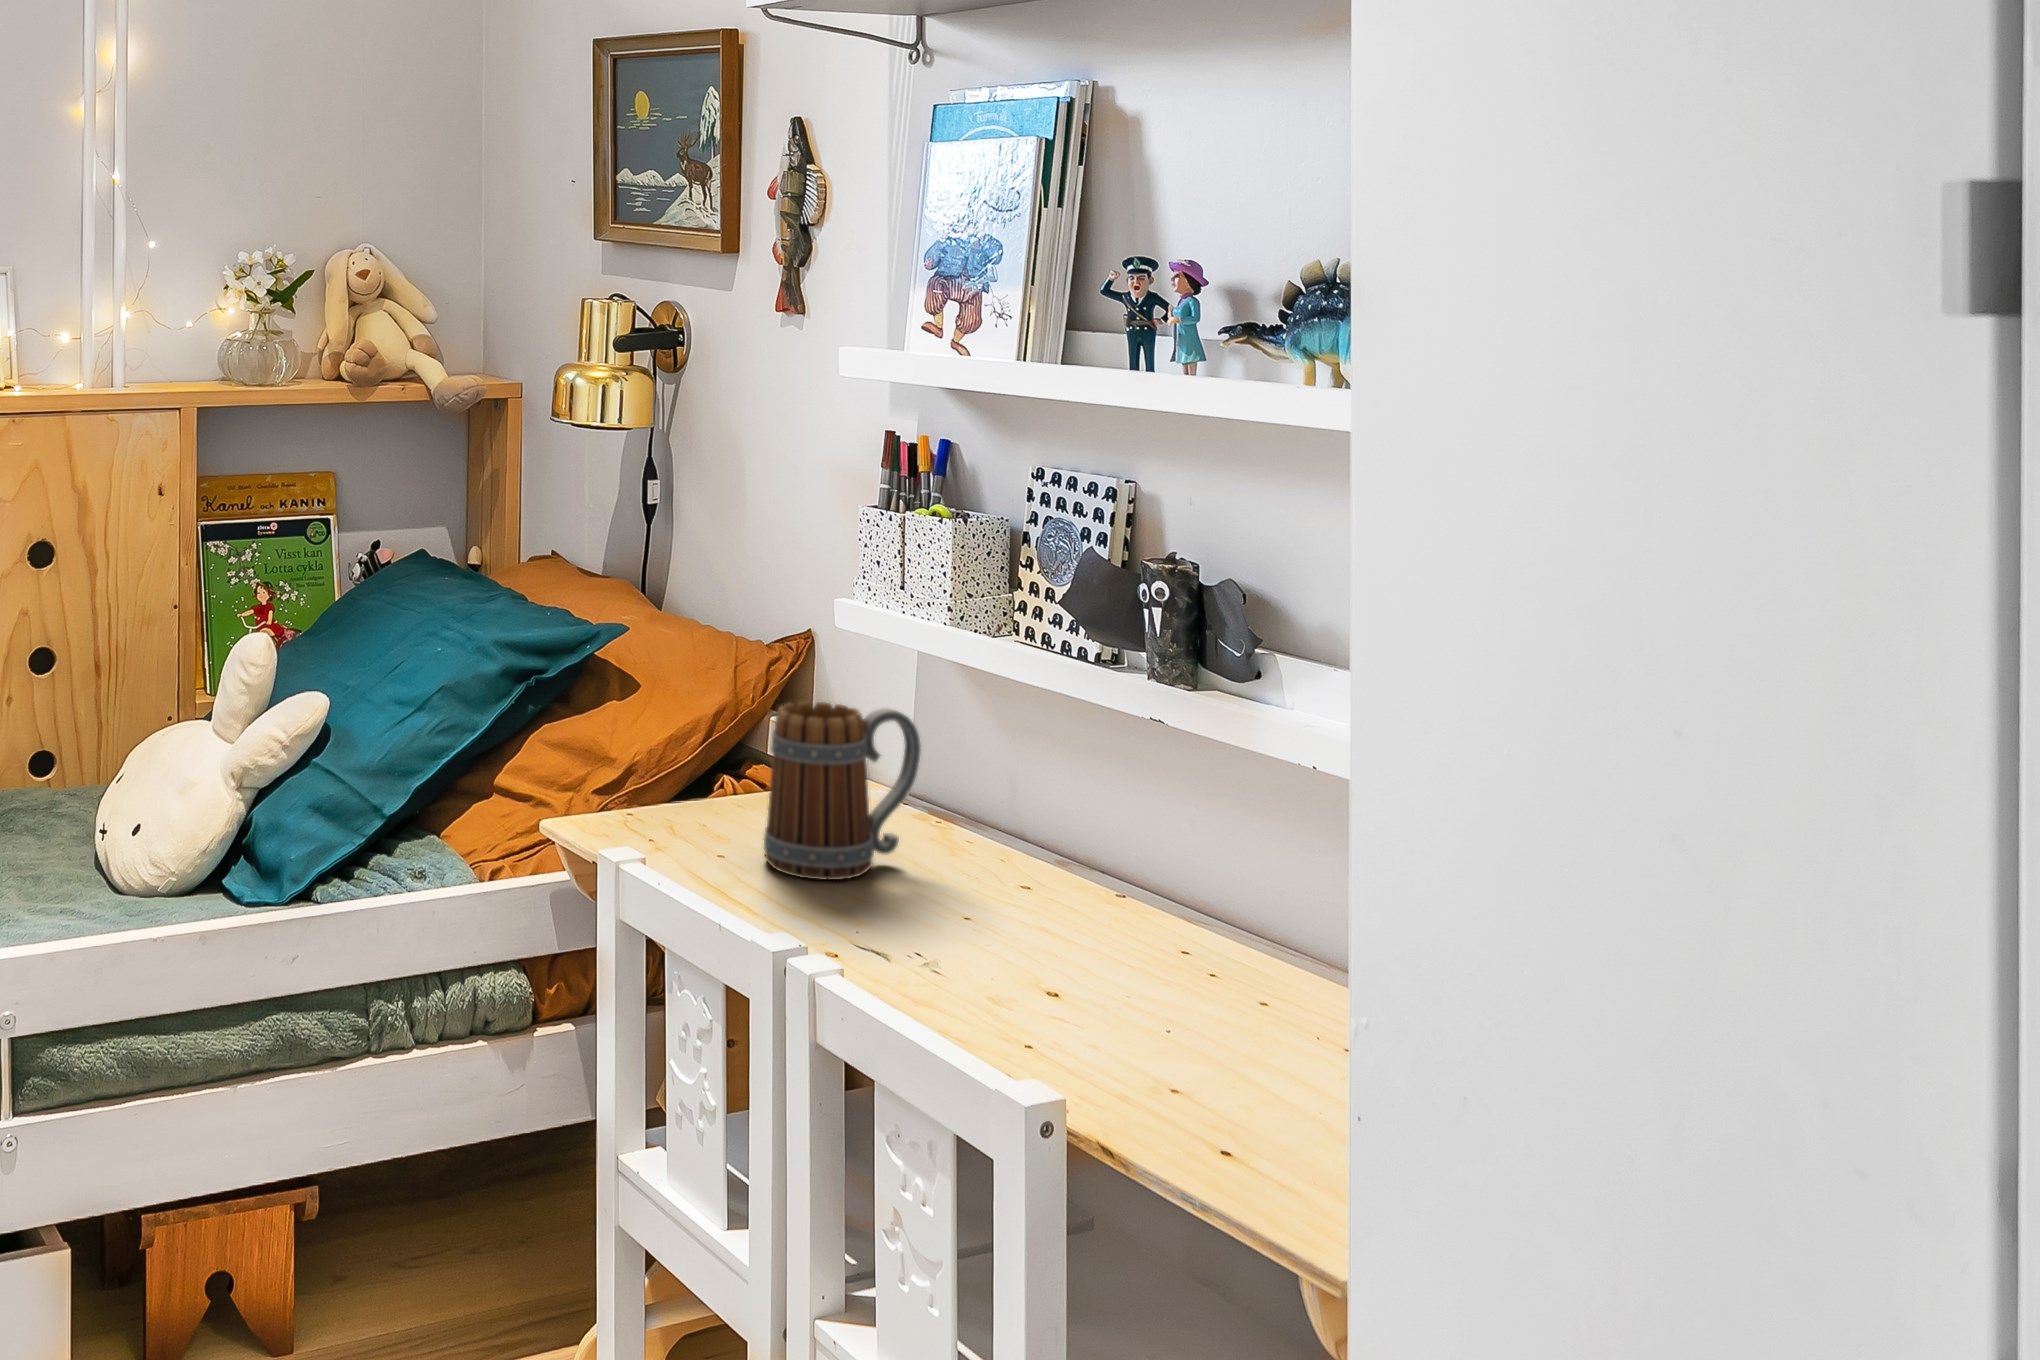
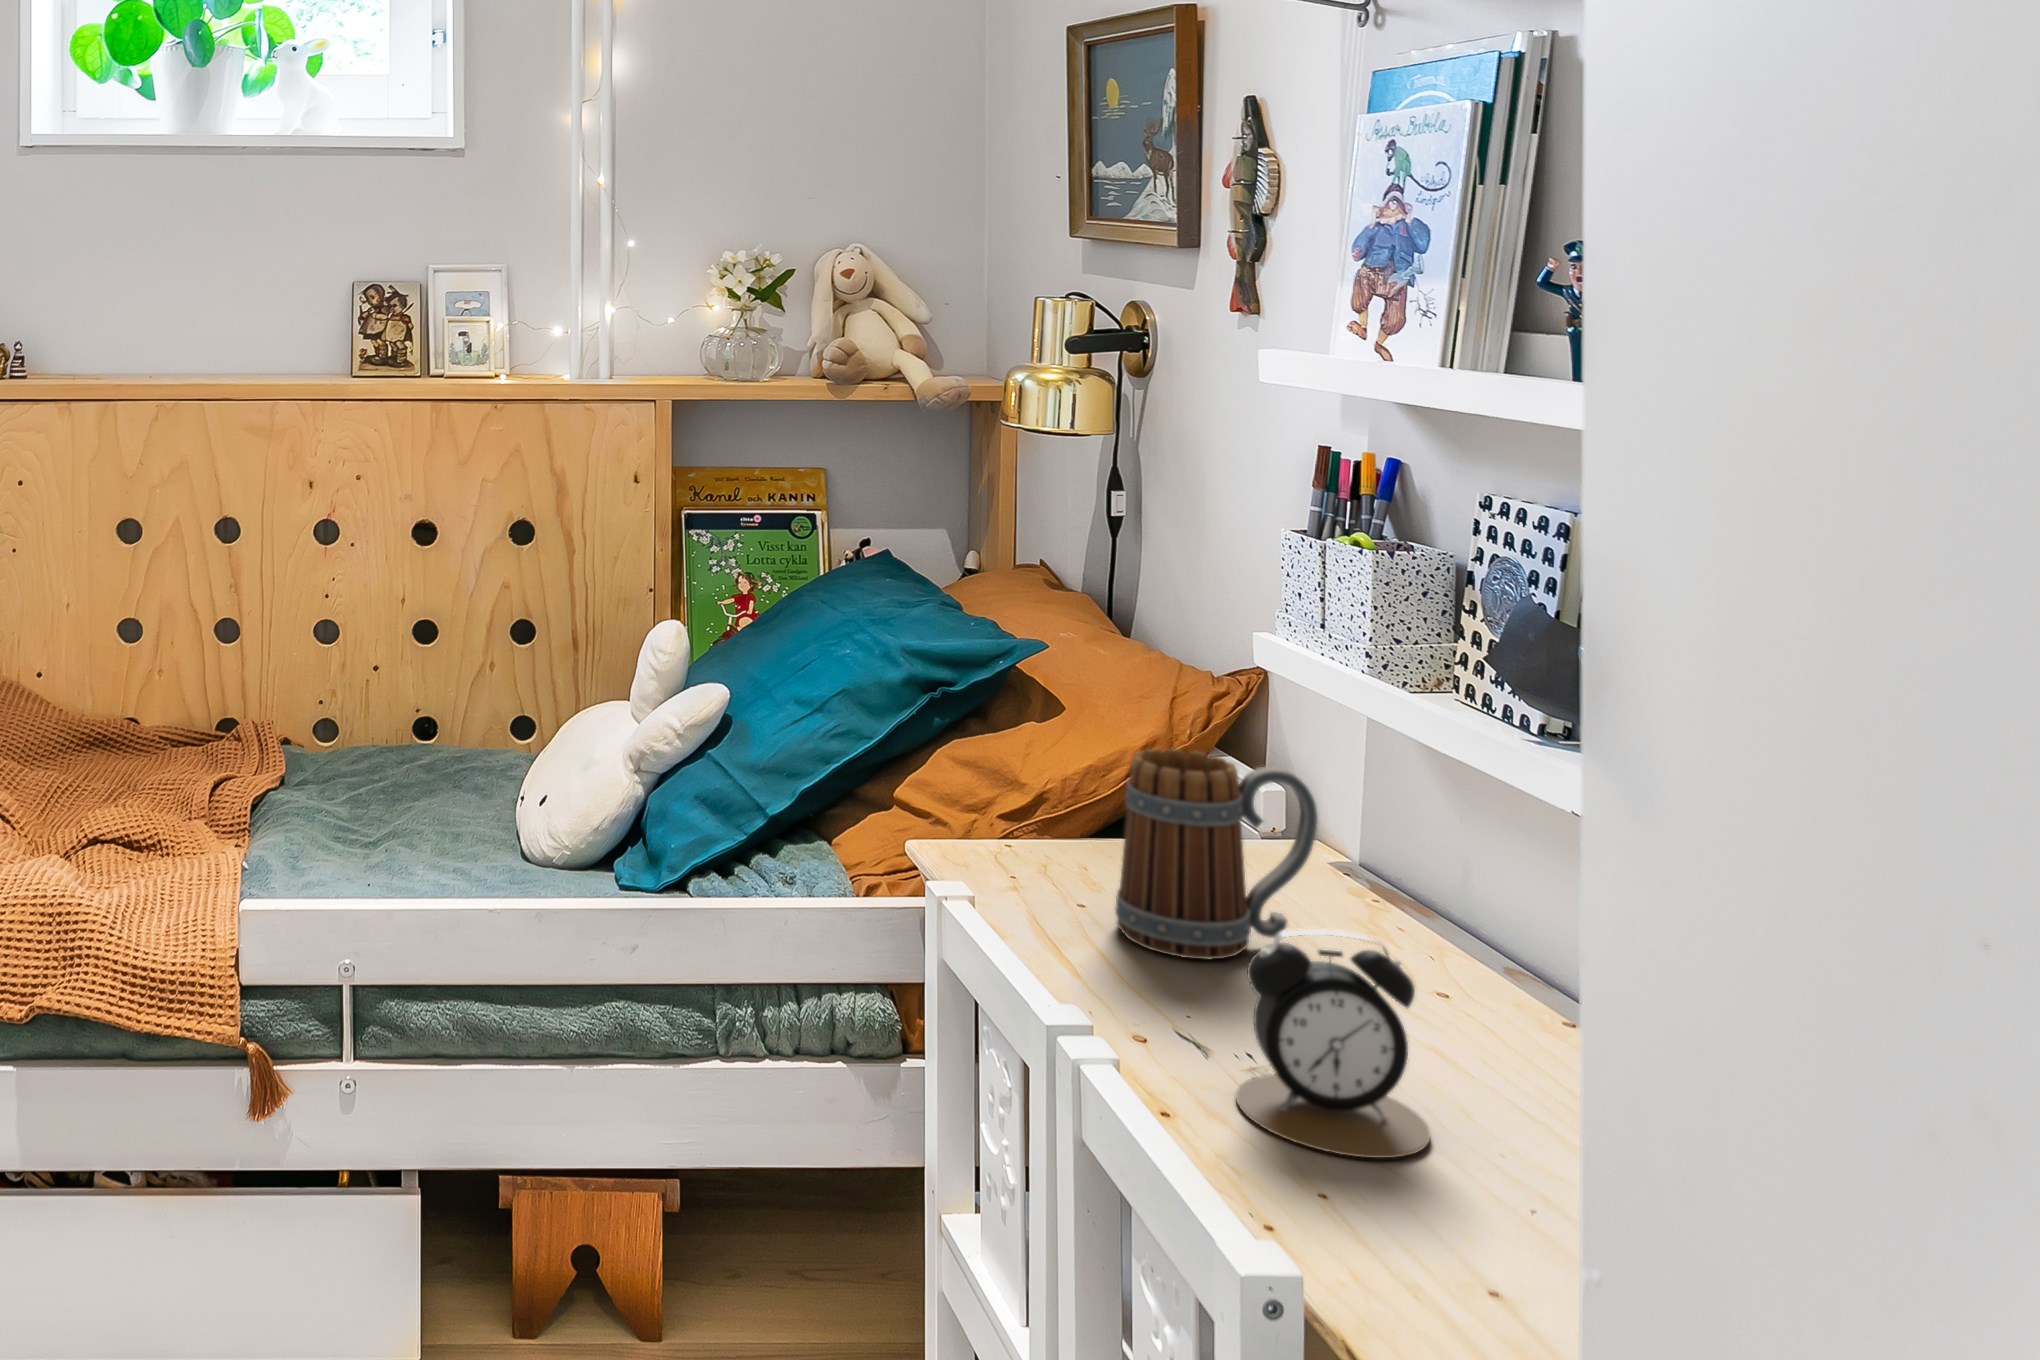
alarm clock: none [931,830,1078,1007] -> present [1236,929,1430,1158]

